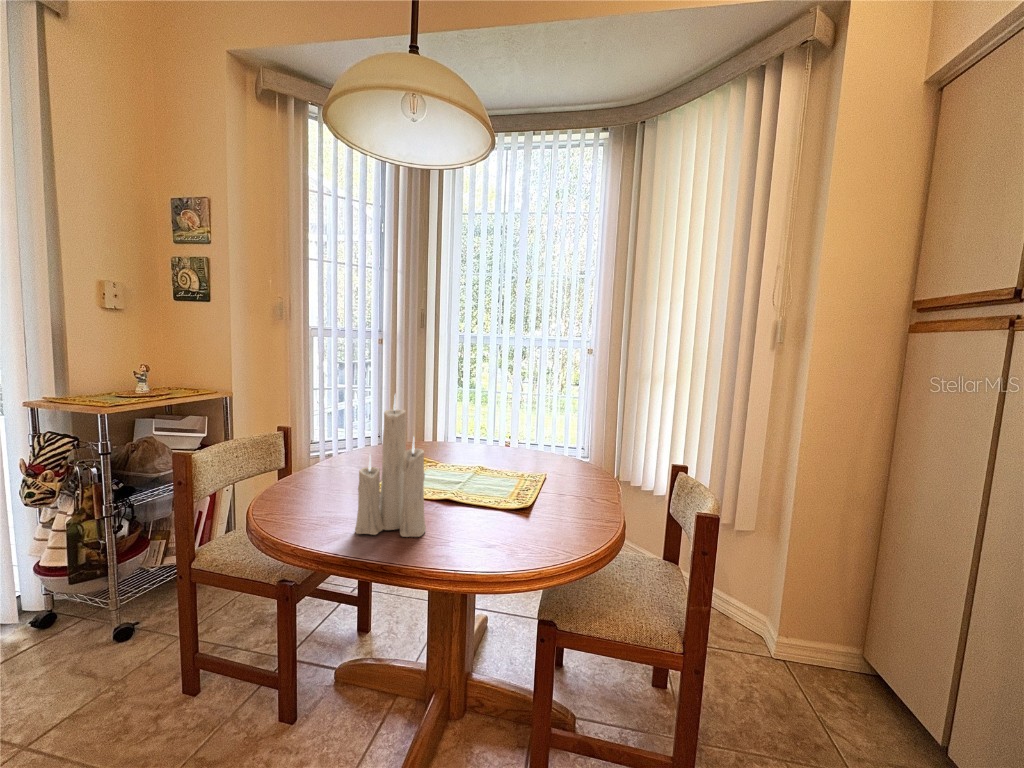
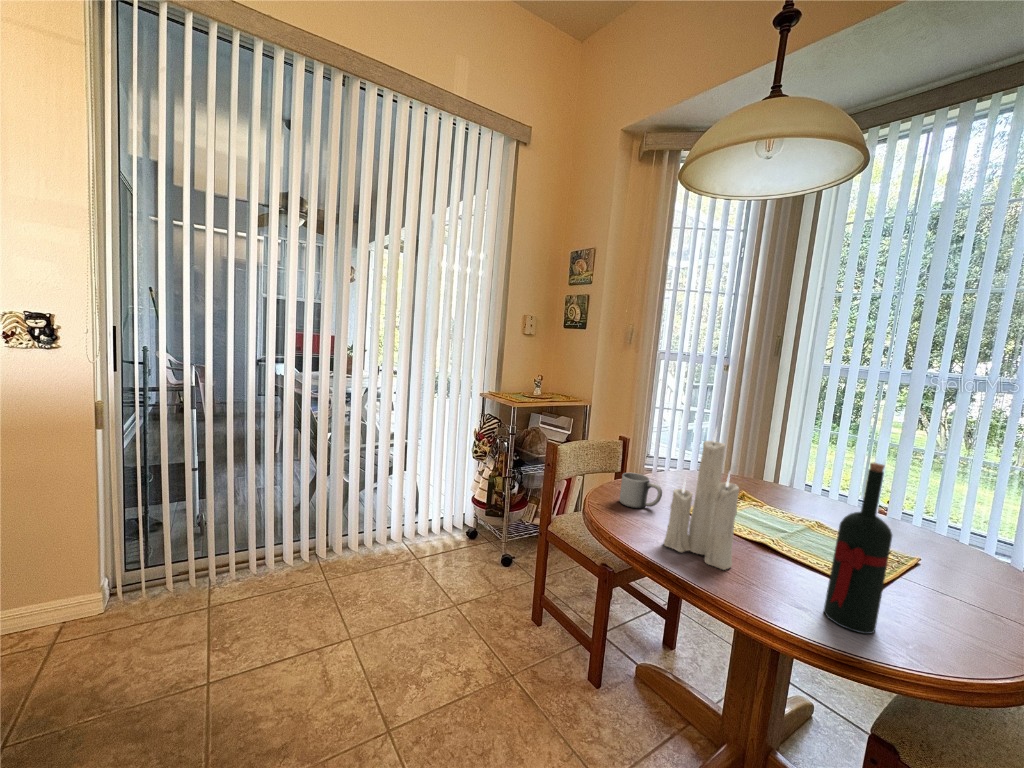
wine bottle: none [504,403,543,549] -> present [824,463,892,634]
mug: none [292,463,342,504] -> present [619,473,662,508]

